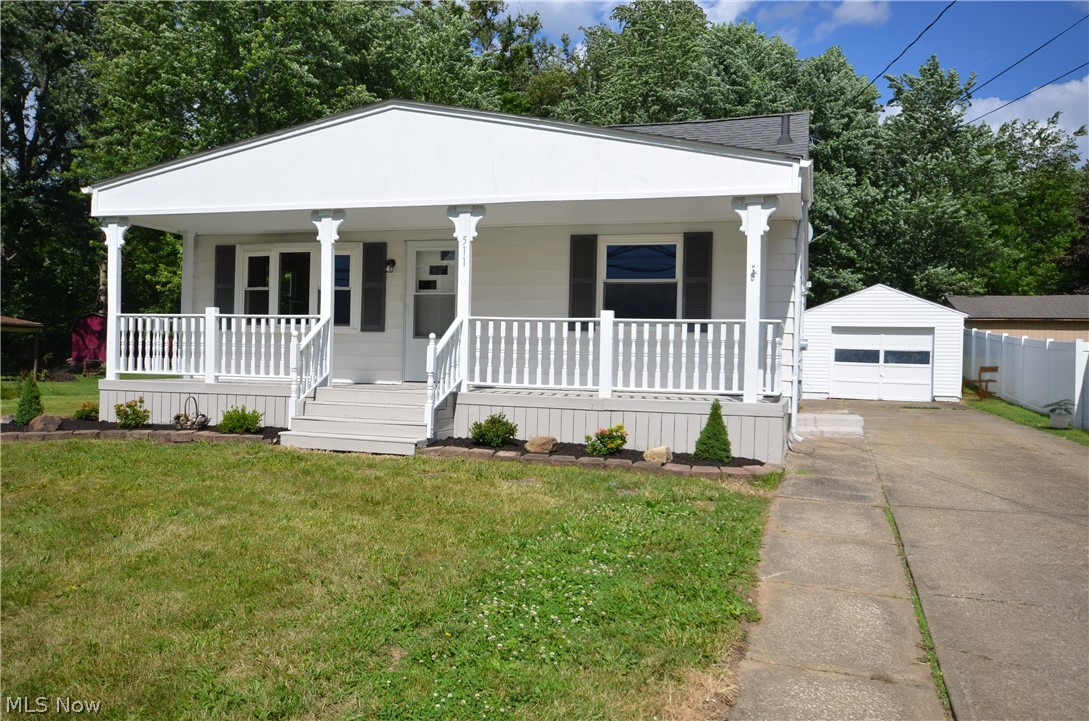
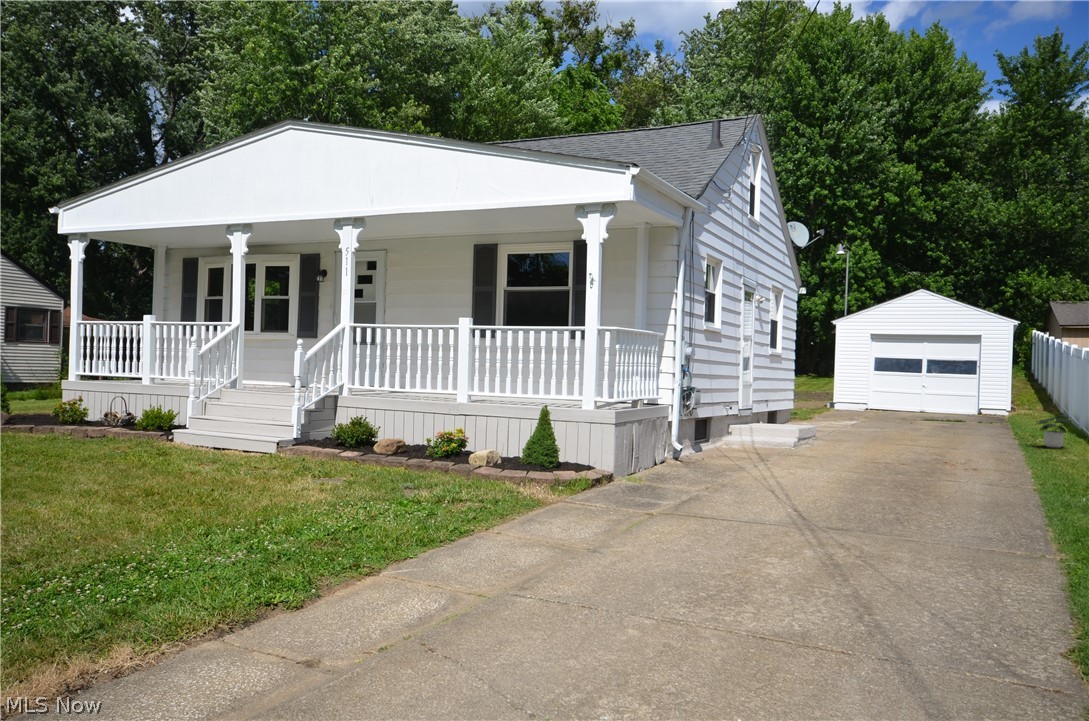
bench: present [961,366,999,401] -> none [1017,378,1071,418]

